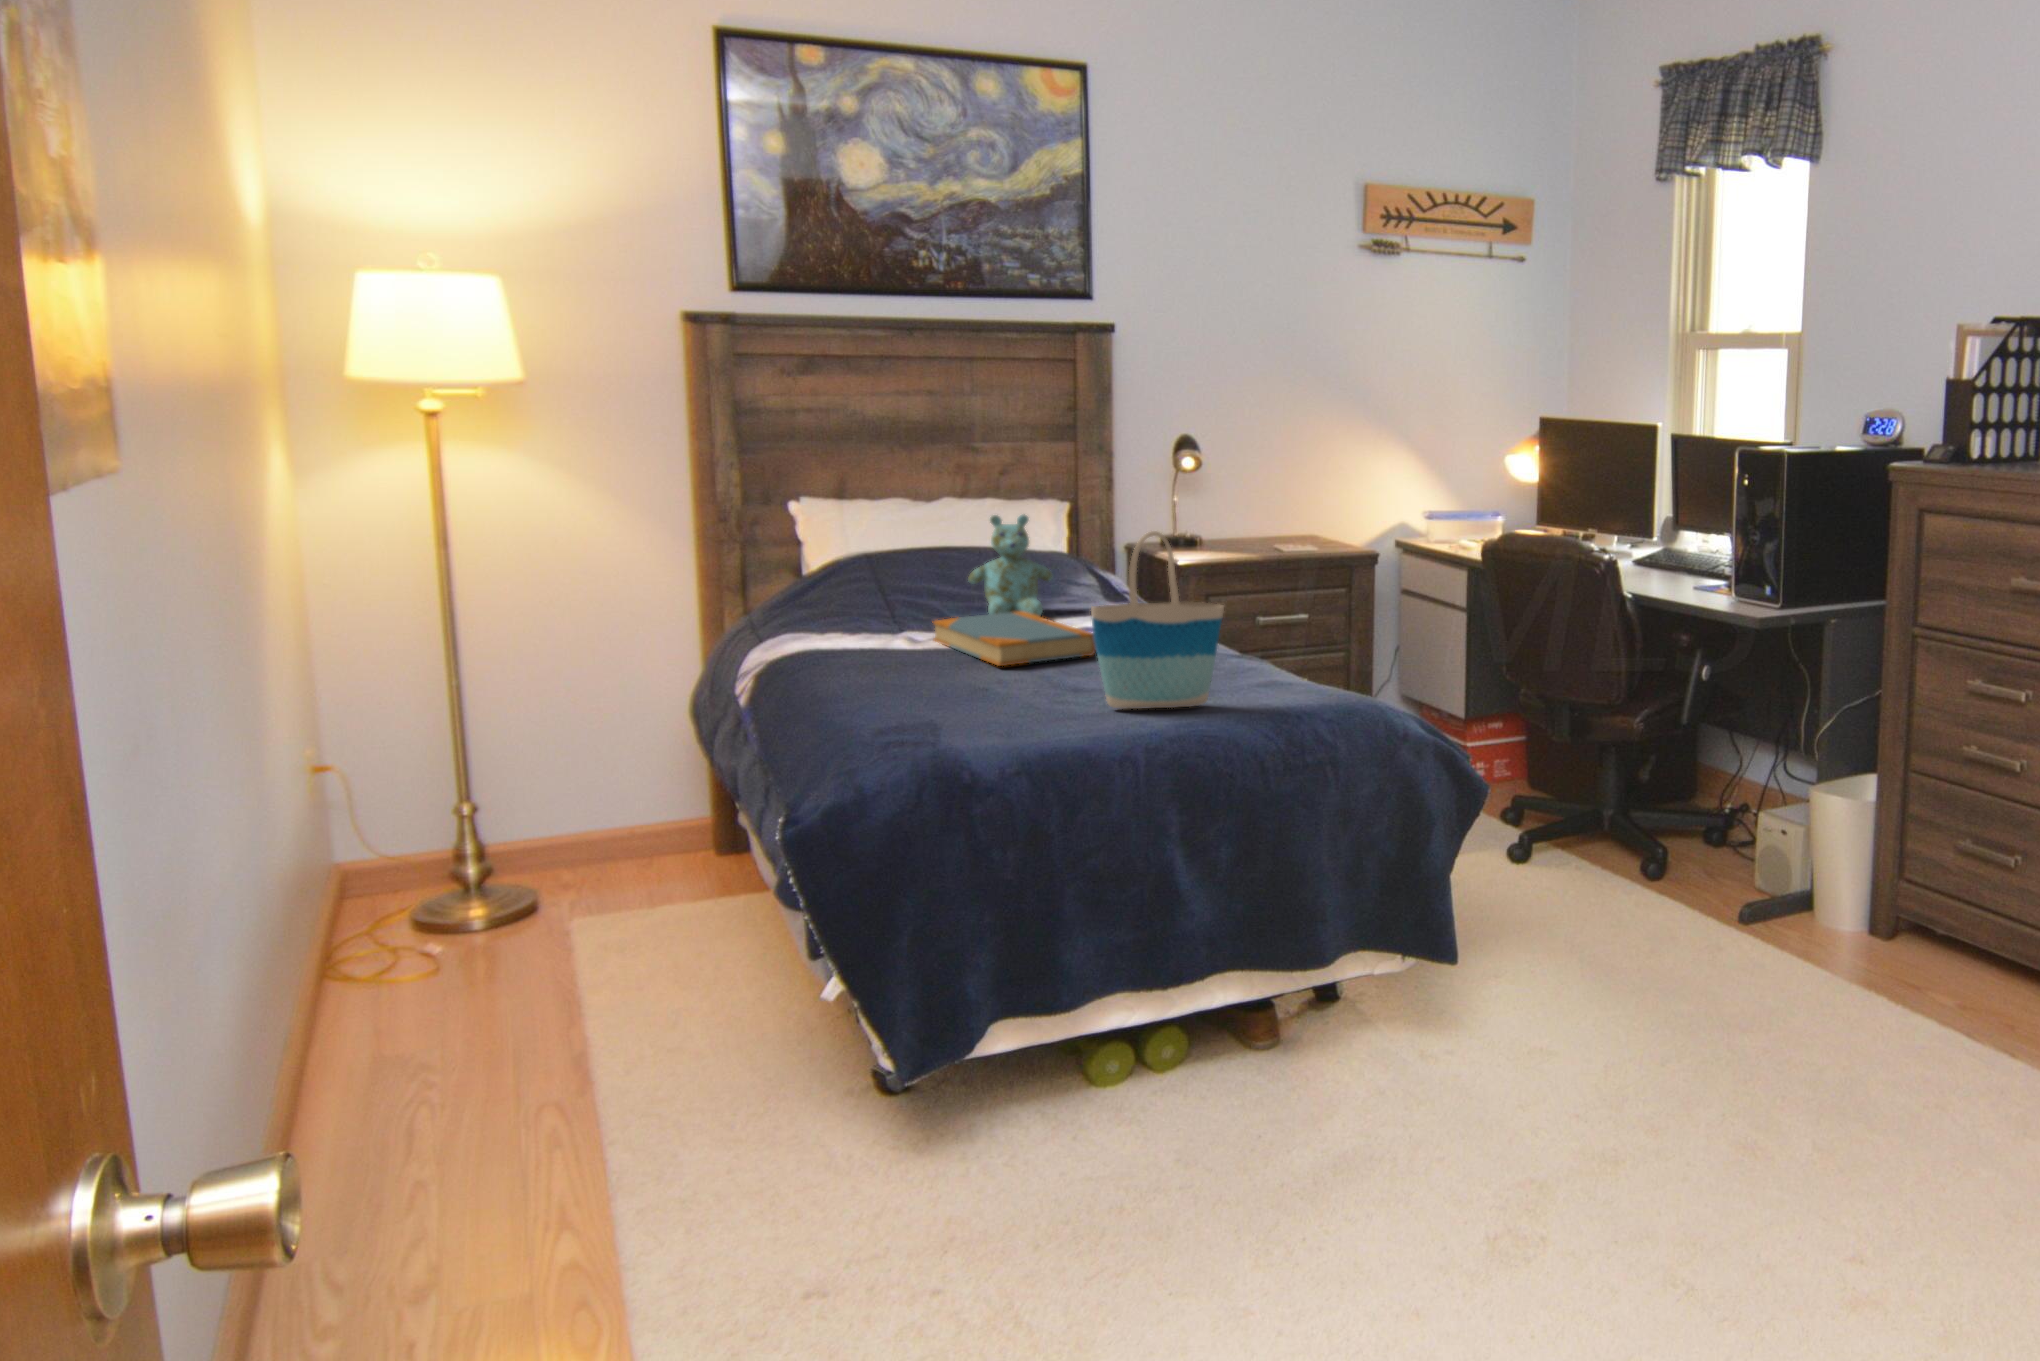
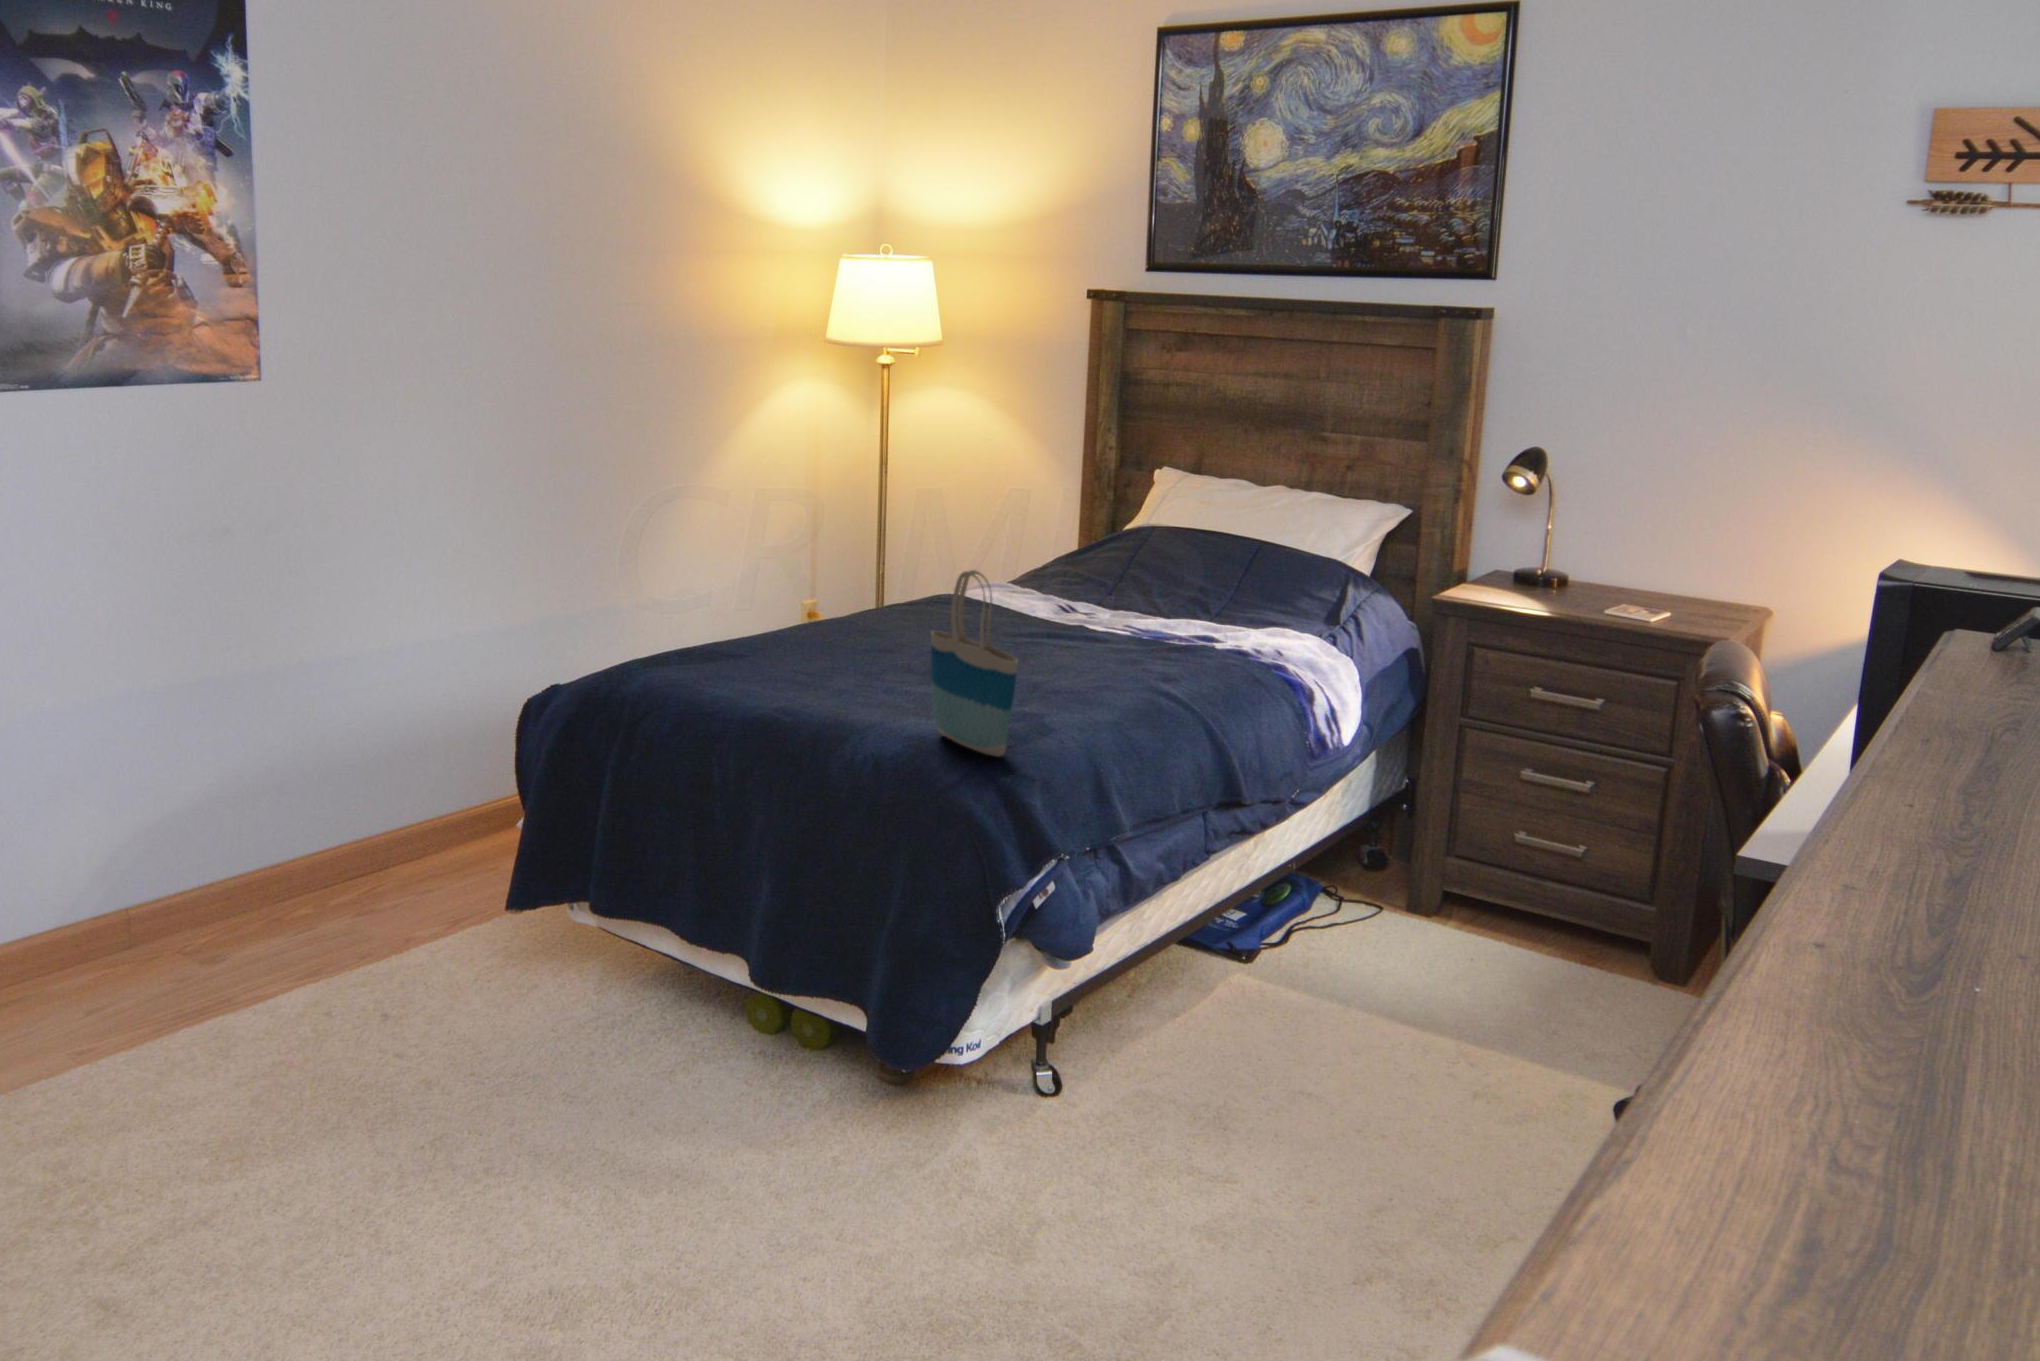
stuffed bear: present [968,514,1053,616] -> none [1160,515,1246,627]
book: present [934,611,1096,666] -> none [1010,608,1160,679]

